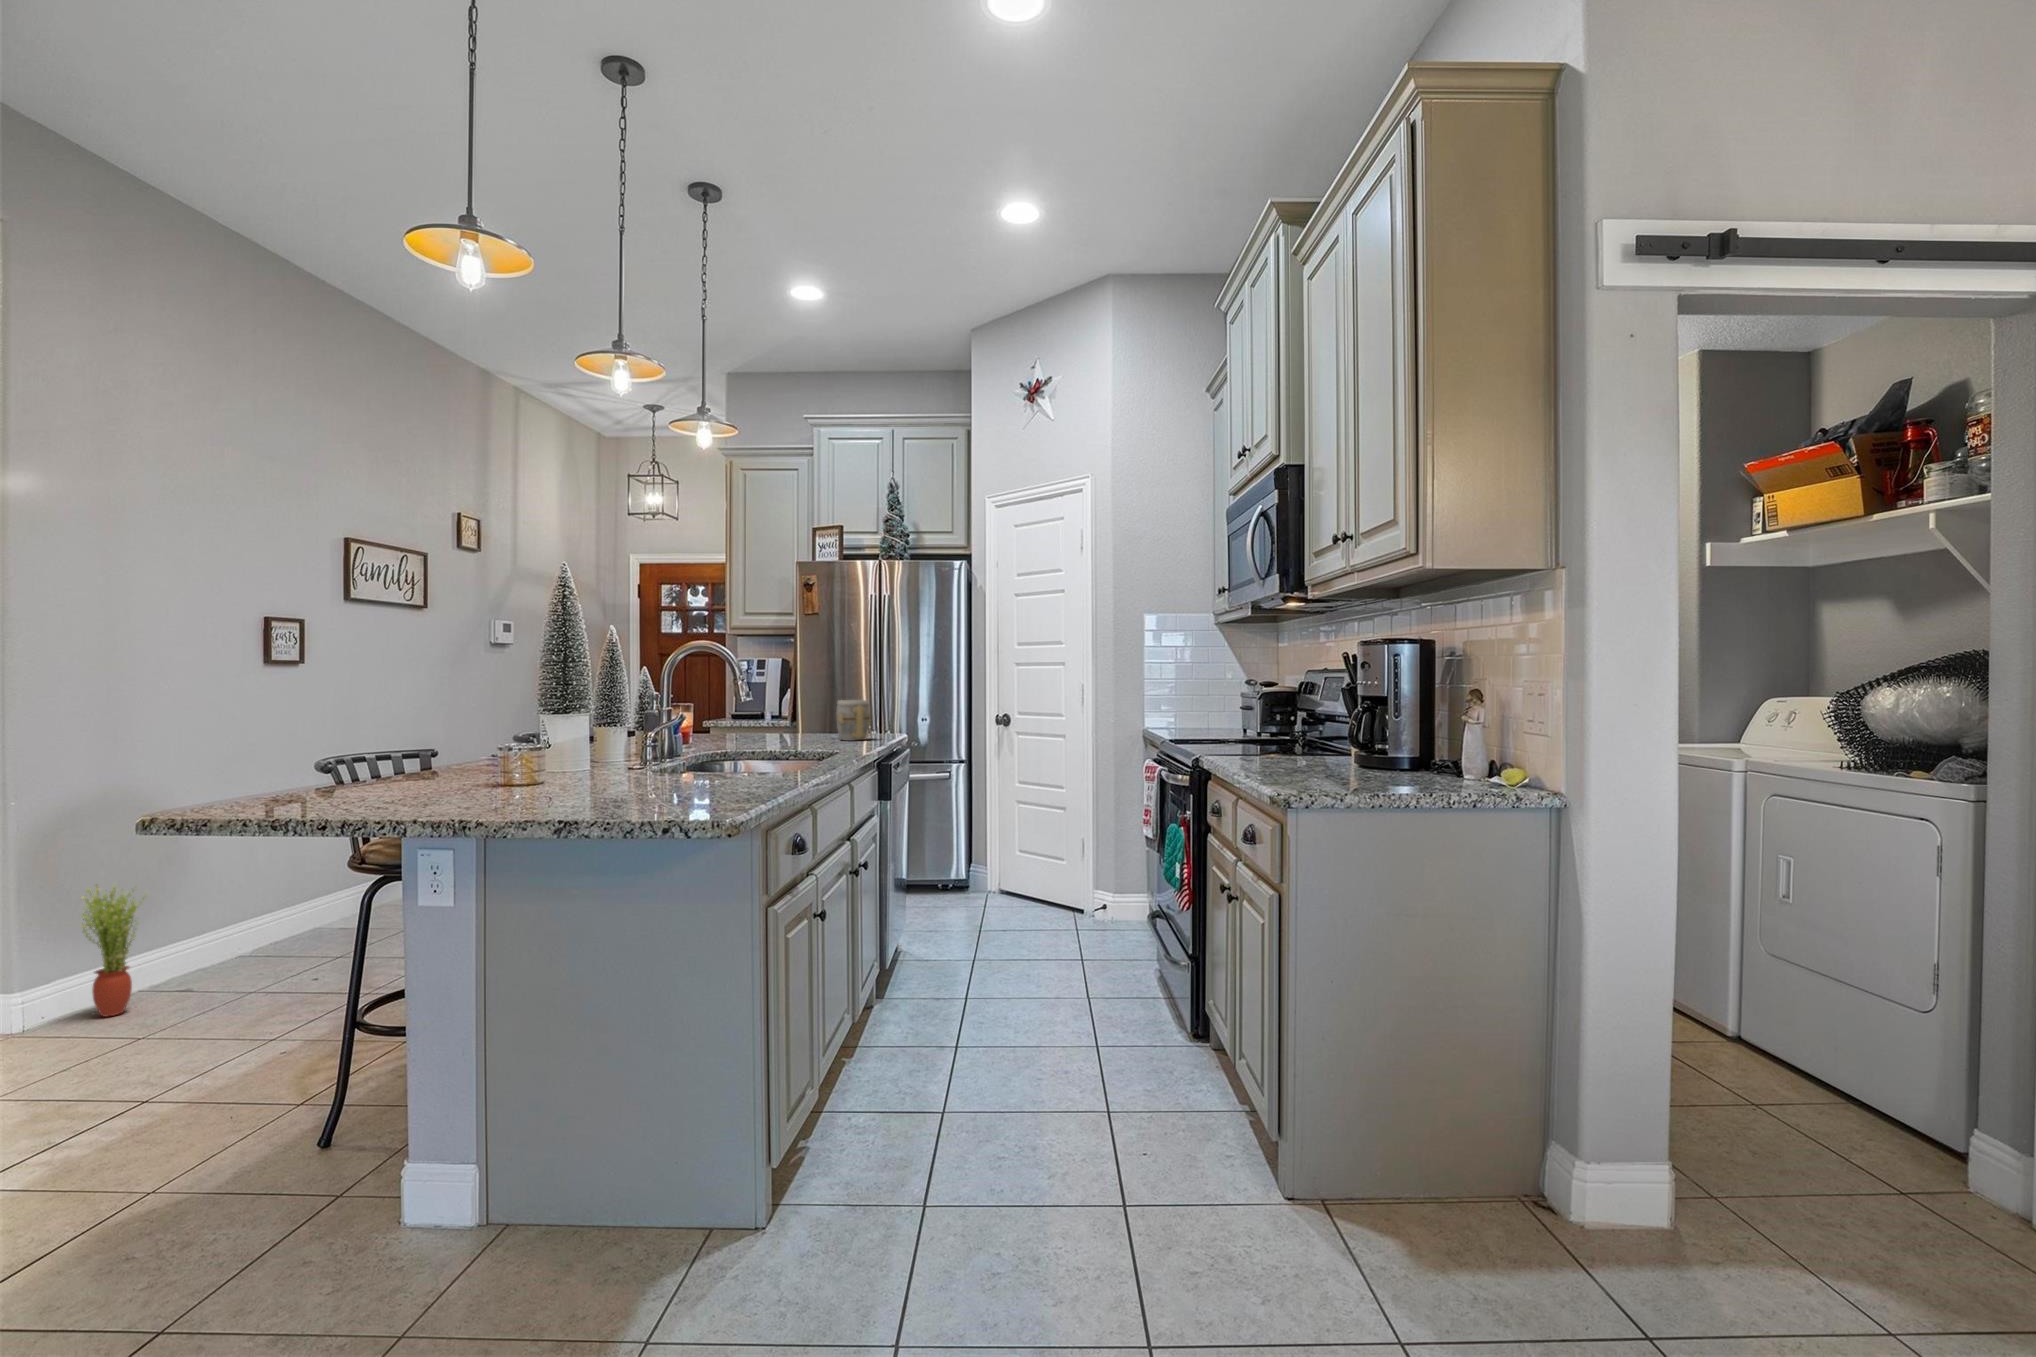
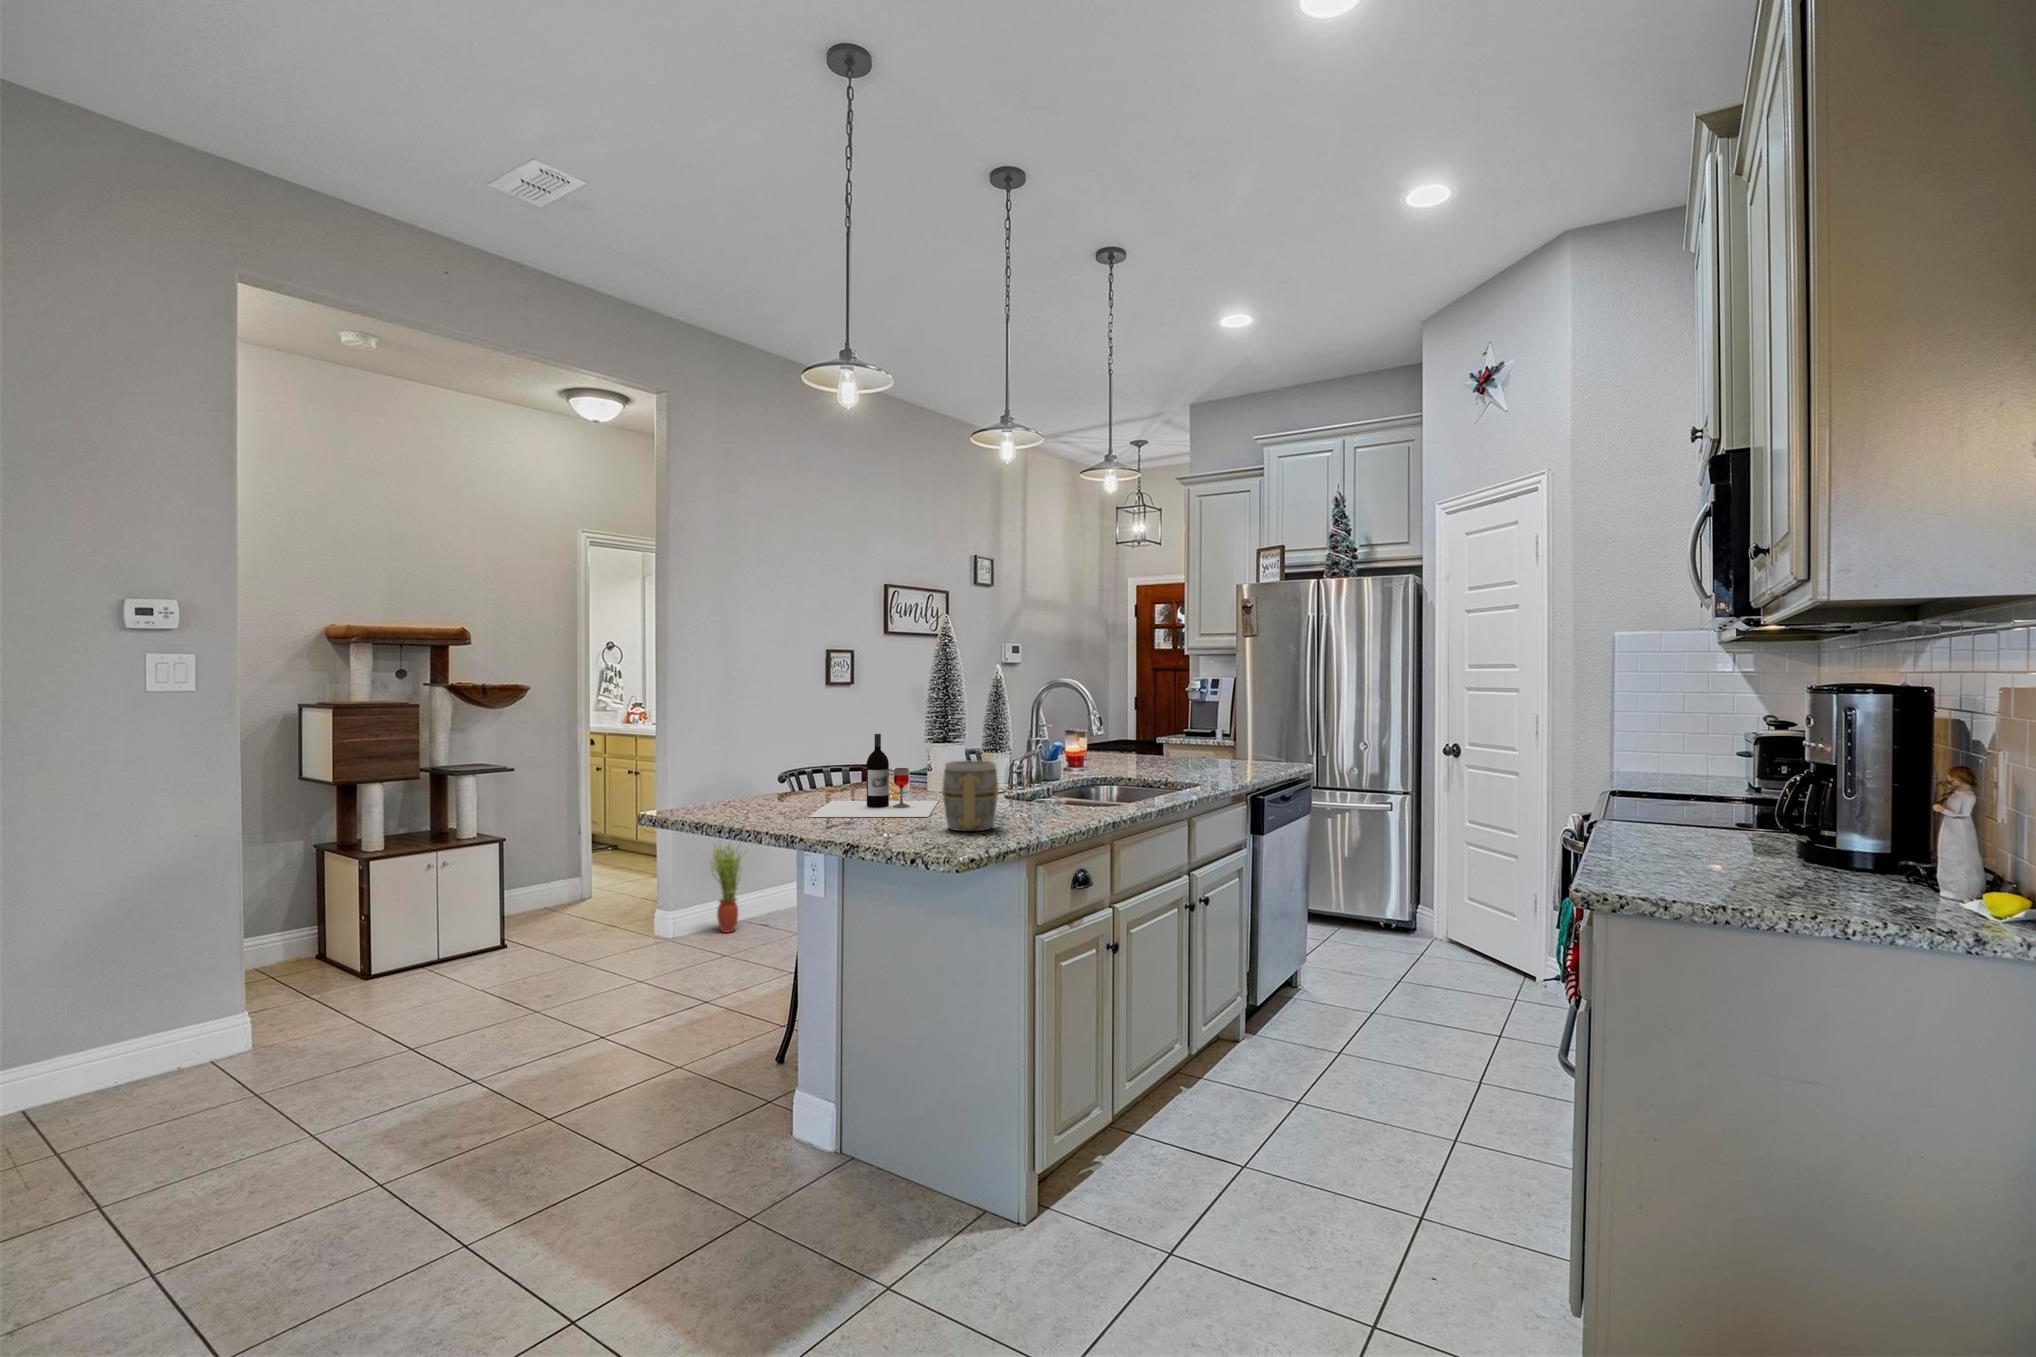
wine bottle: none [443,700,614,804] -> present [809,734,938,817]
mug: present [836,700,871,741] -> present [942,761,998,831]

